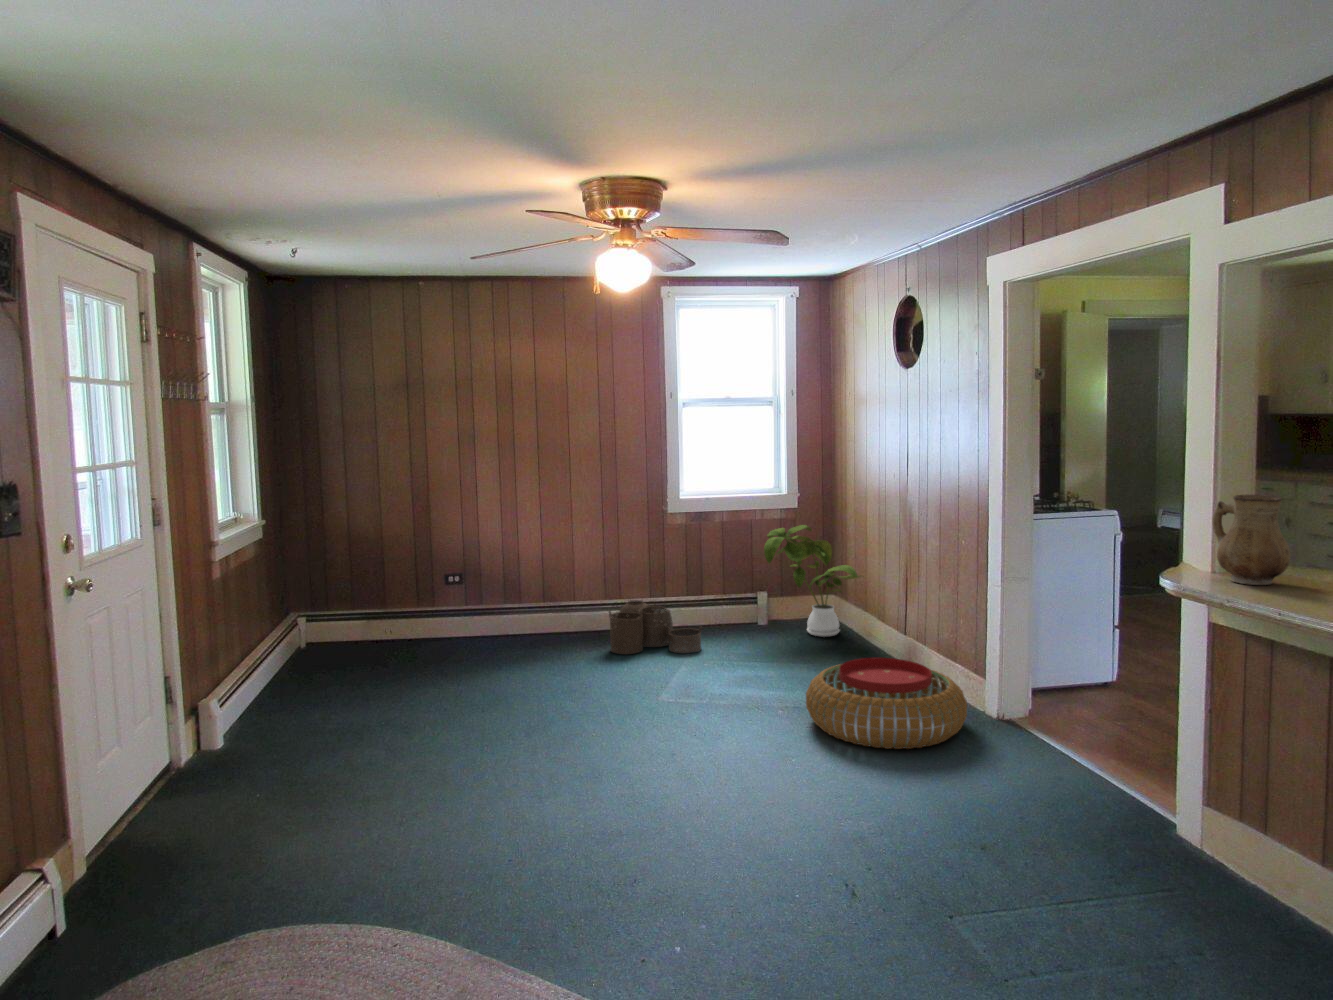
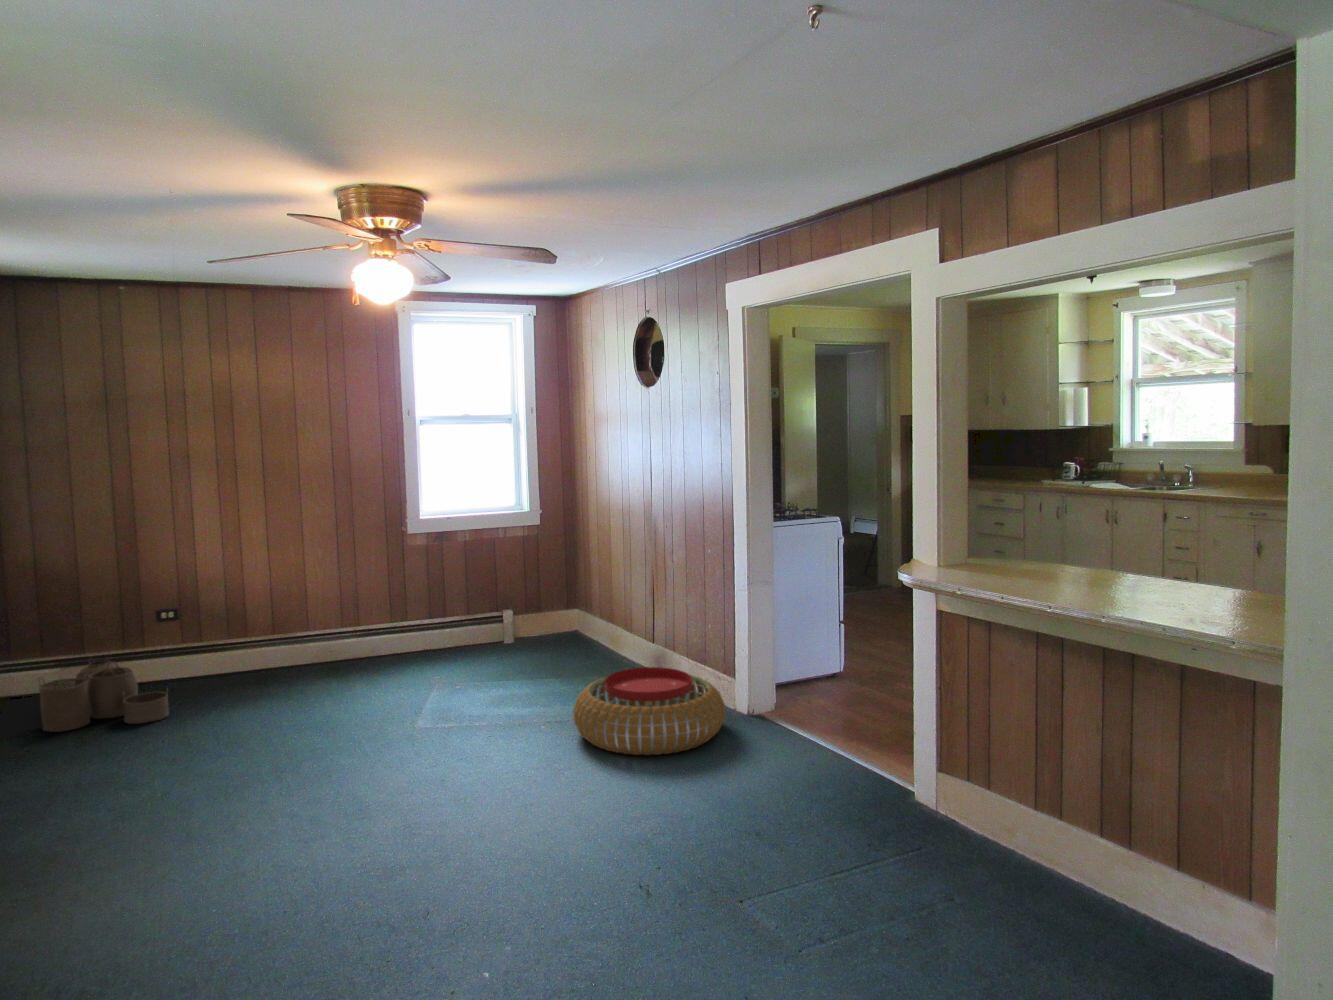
ceramic pitcher: present [1212,495,1291,585] -> none [935,501,994,577]
house plant: present [764,525,860,637] -> none [512,541,612,652]
woven basket: present [609,600,701,654] -> present [39,660,169,732]

